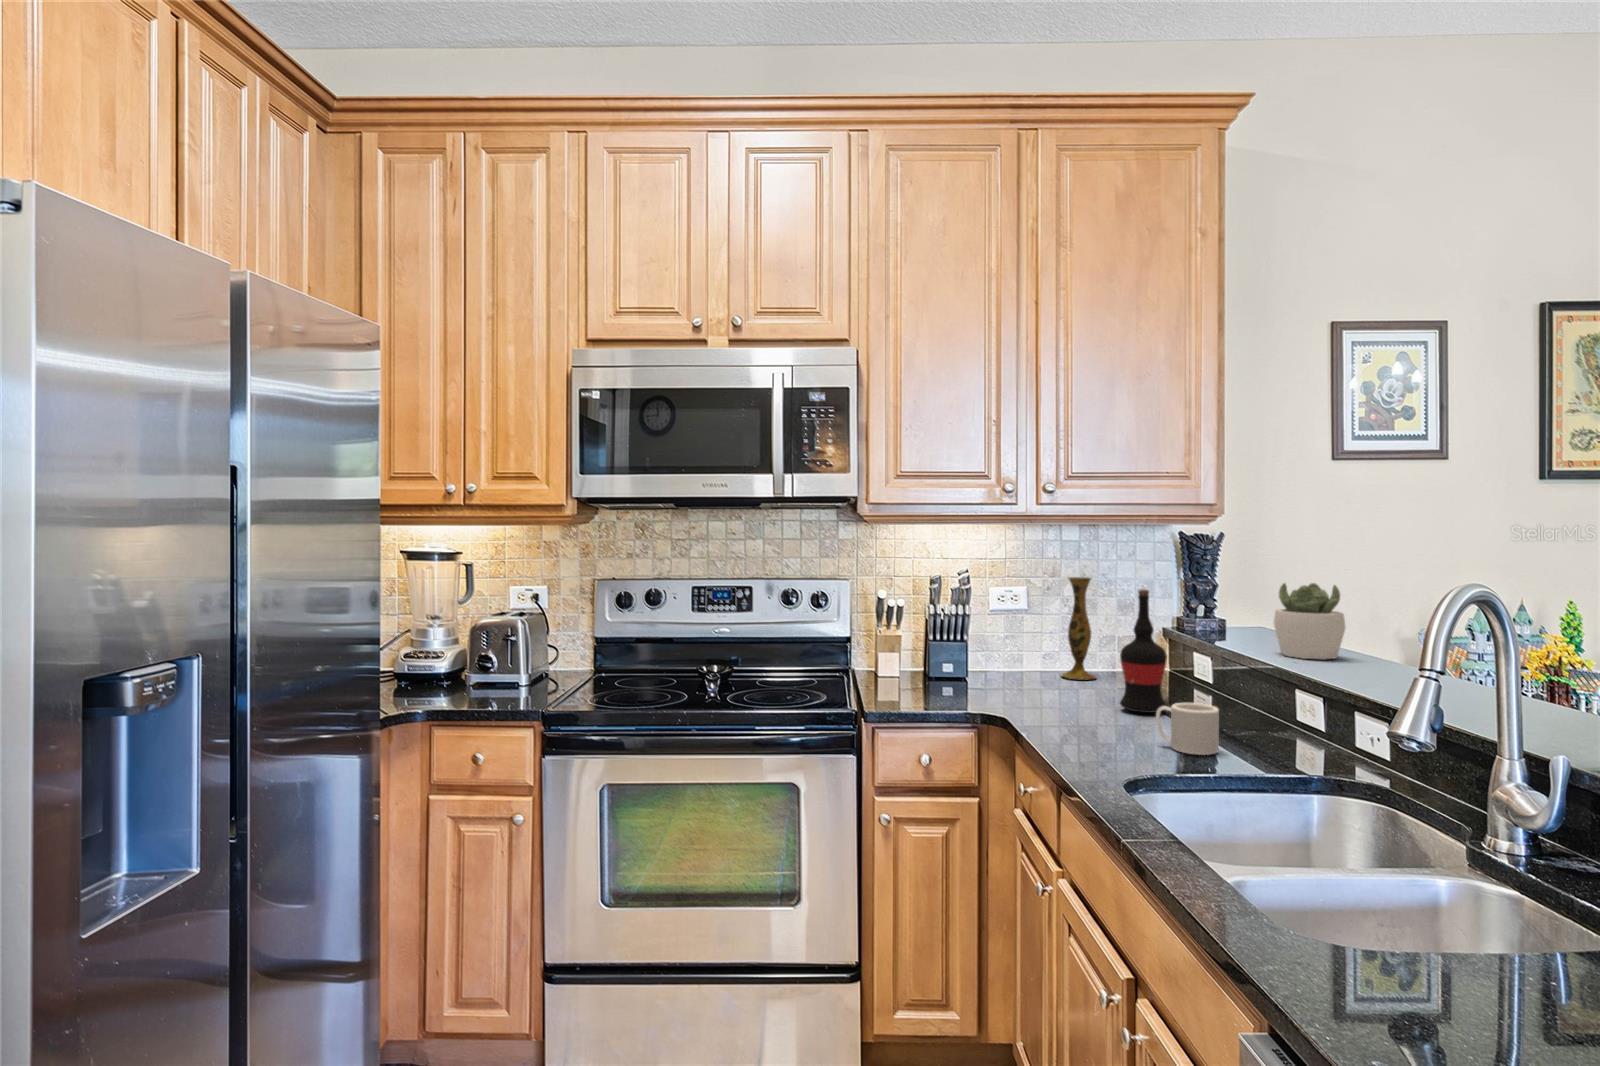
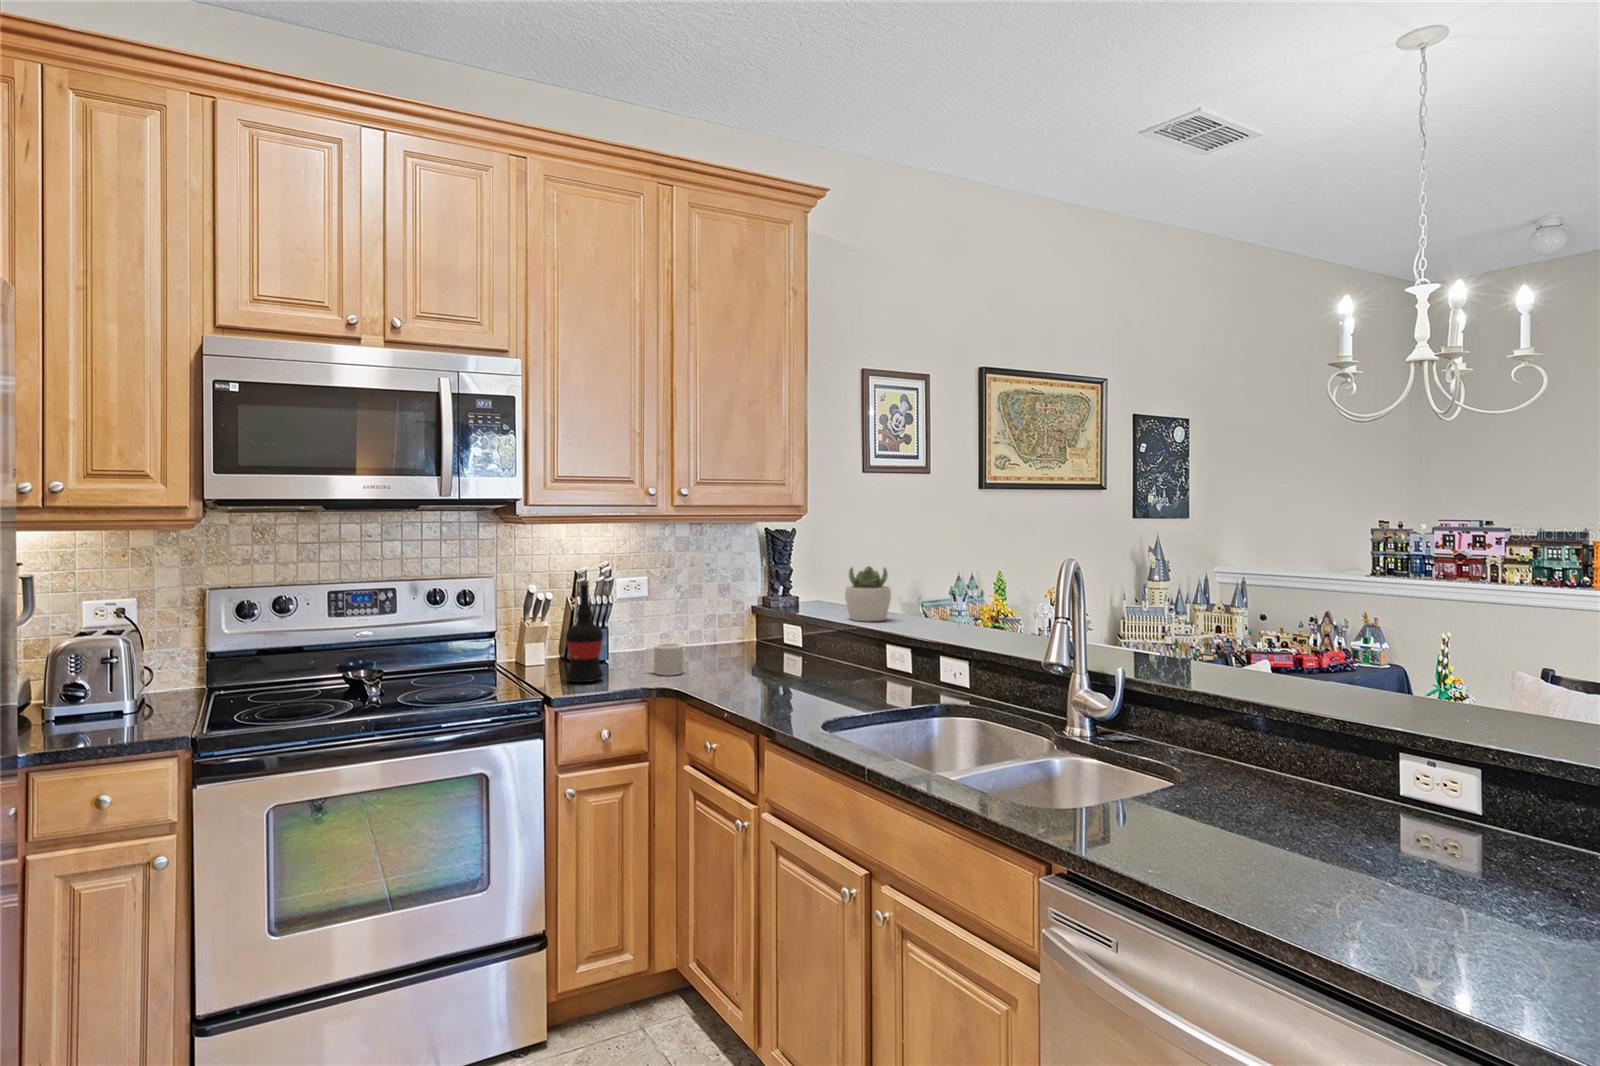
vase: present [1062,577,1096,680] -> none [681,567,710,652]
wine bottle: present [1120,589,1167,713] -> present [566,580,603,682]
mug: present [1156,703,1219,755] -> present [645,643,683,675]

